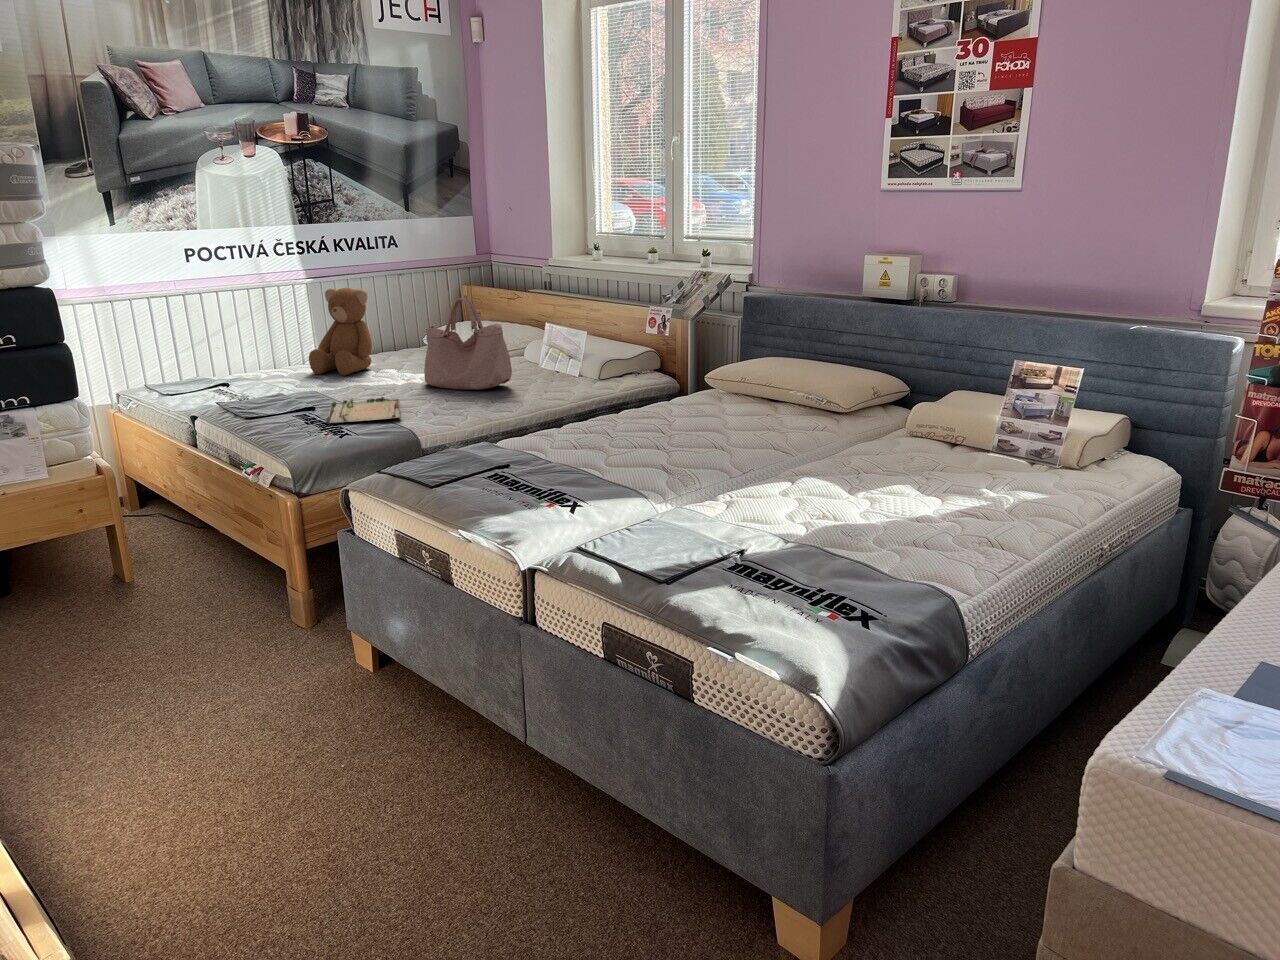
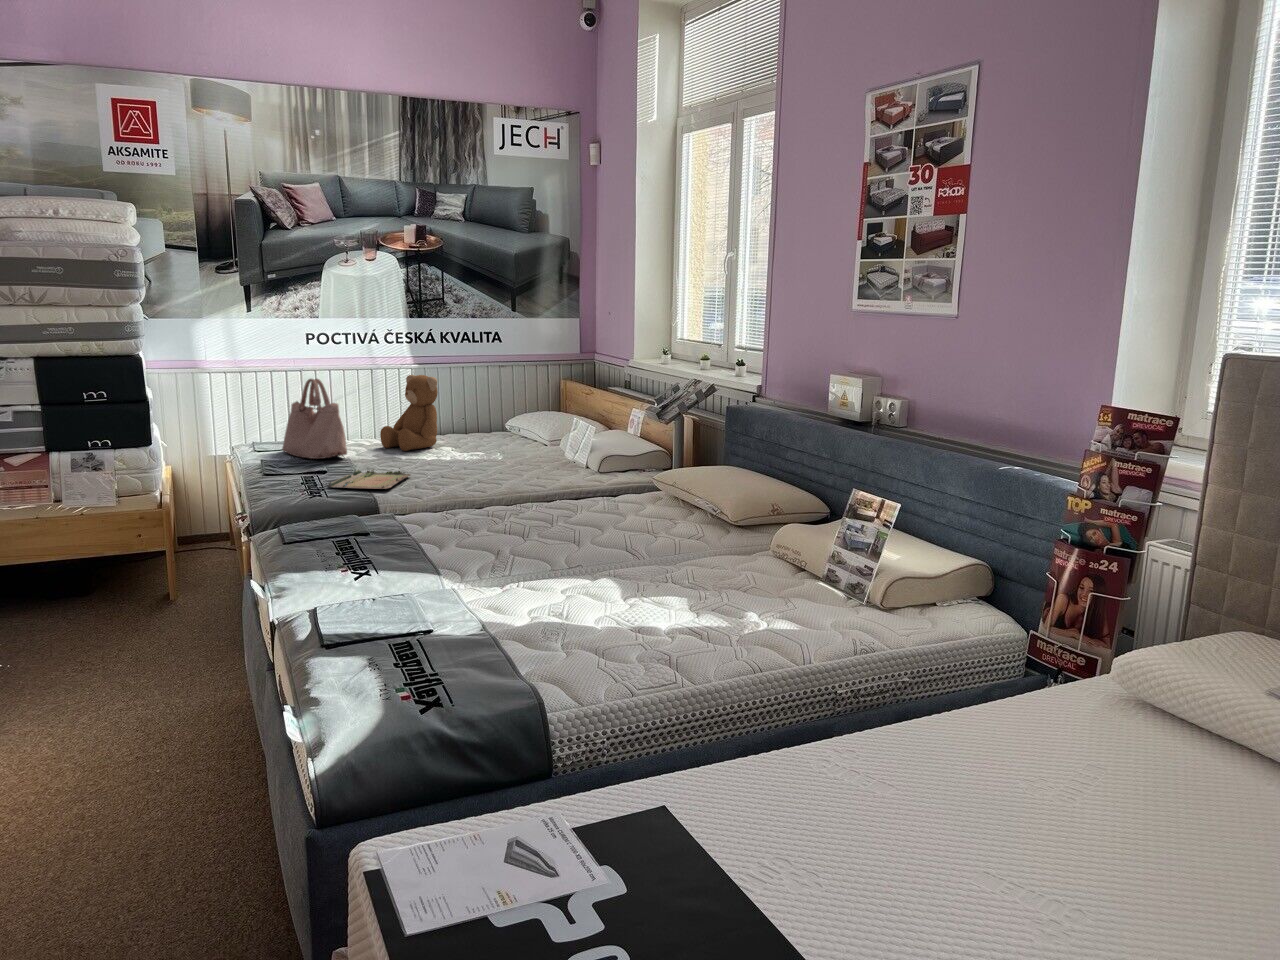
handbag: present [424,298,512,390] -> present [282,379,347,459]

